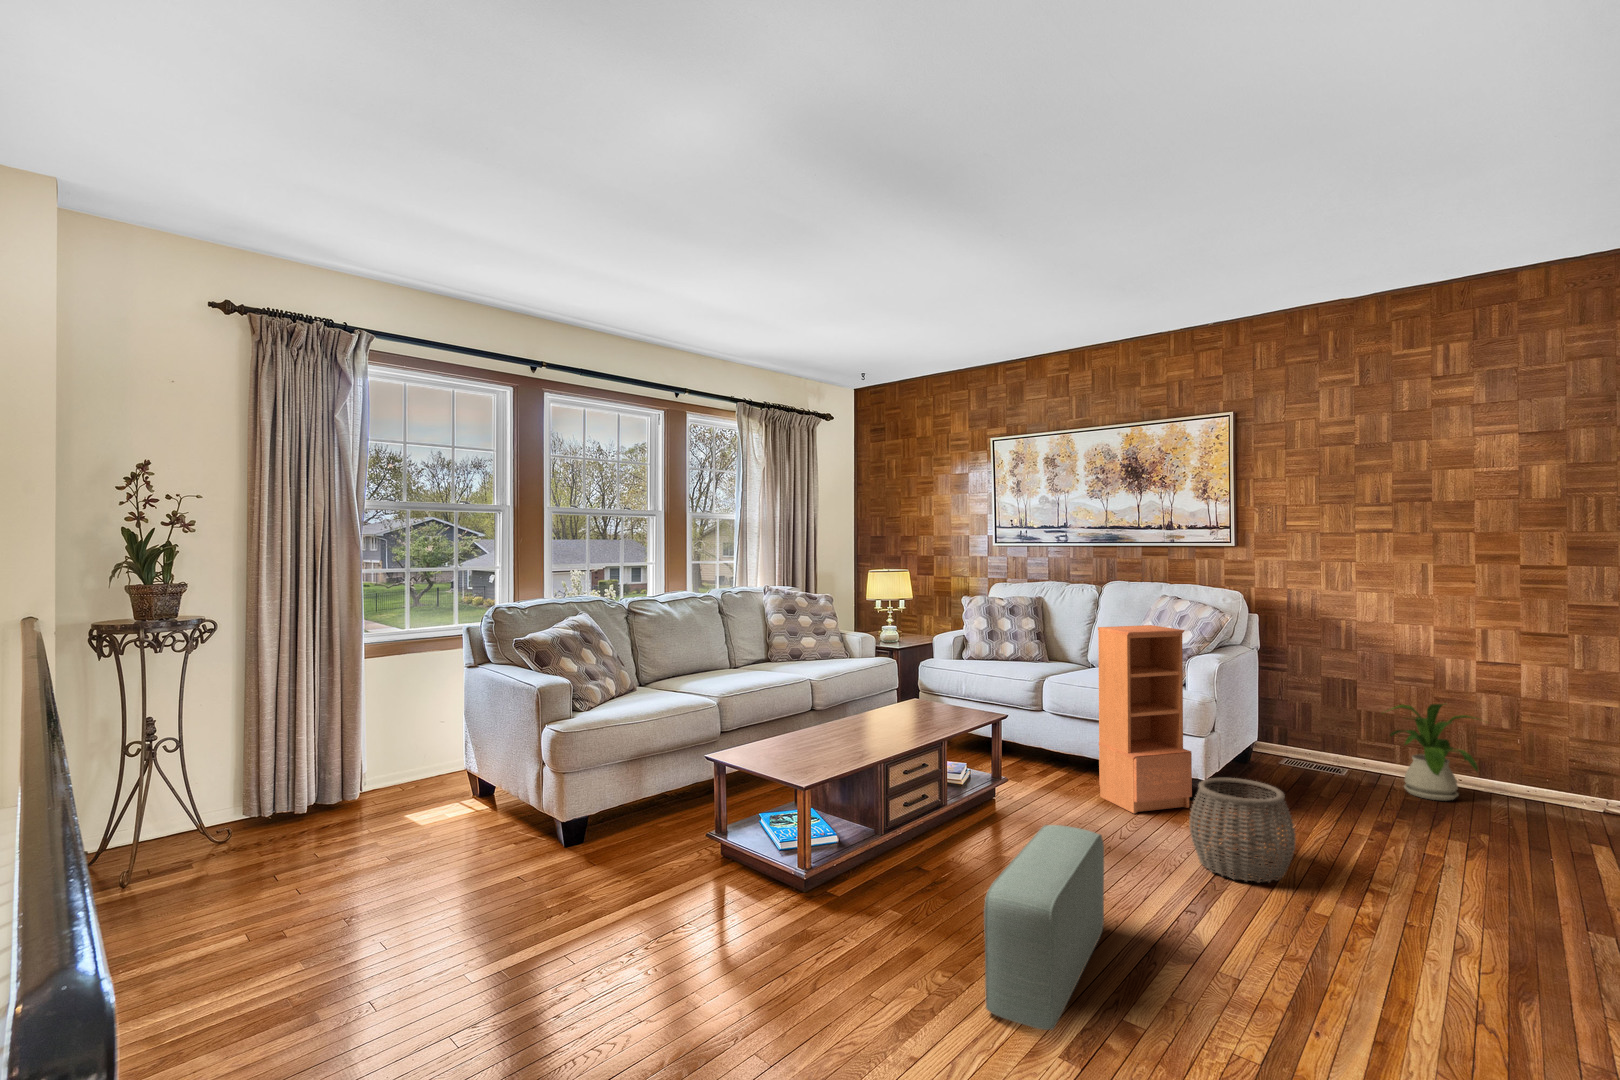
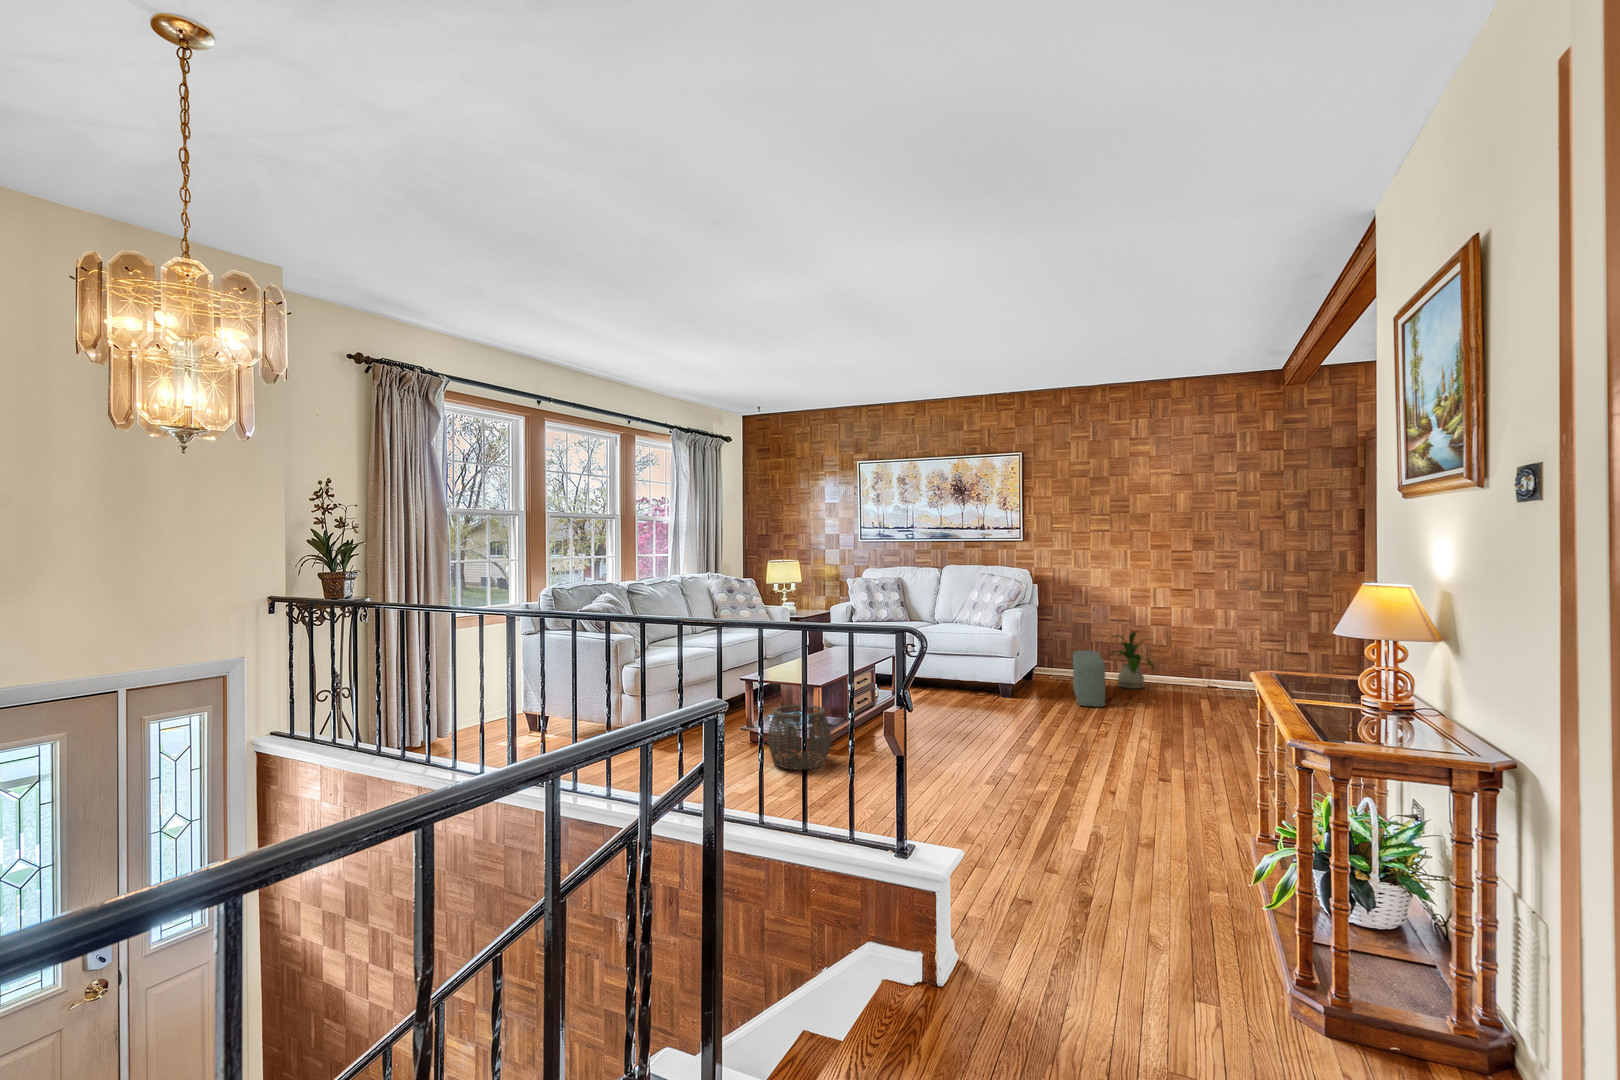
bookcase: present [1098,625,1192,813] -> none [952,590,1007,704]
woven basket: present [1189,778,1296,883] -> present [768,705,831,770]
pouf: present [984,825,1104,1030] -> present [1073,650,1106,707]

